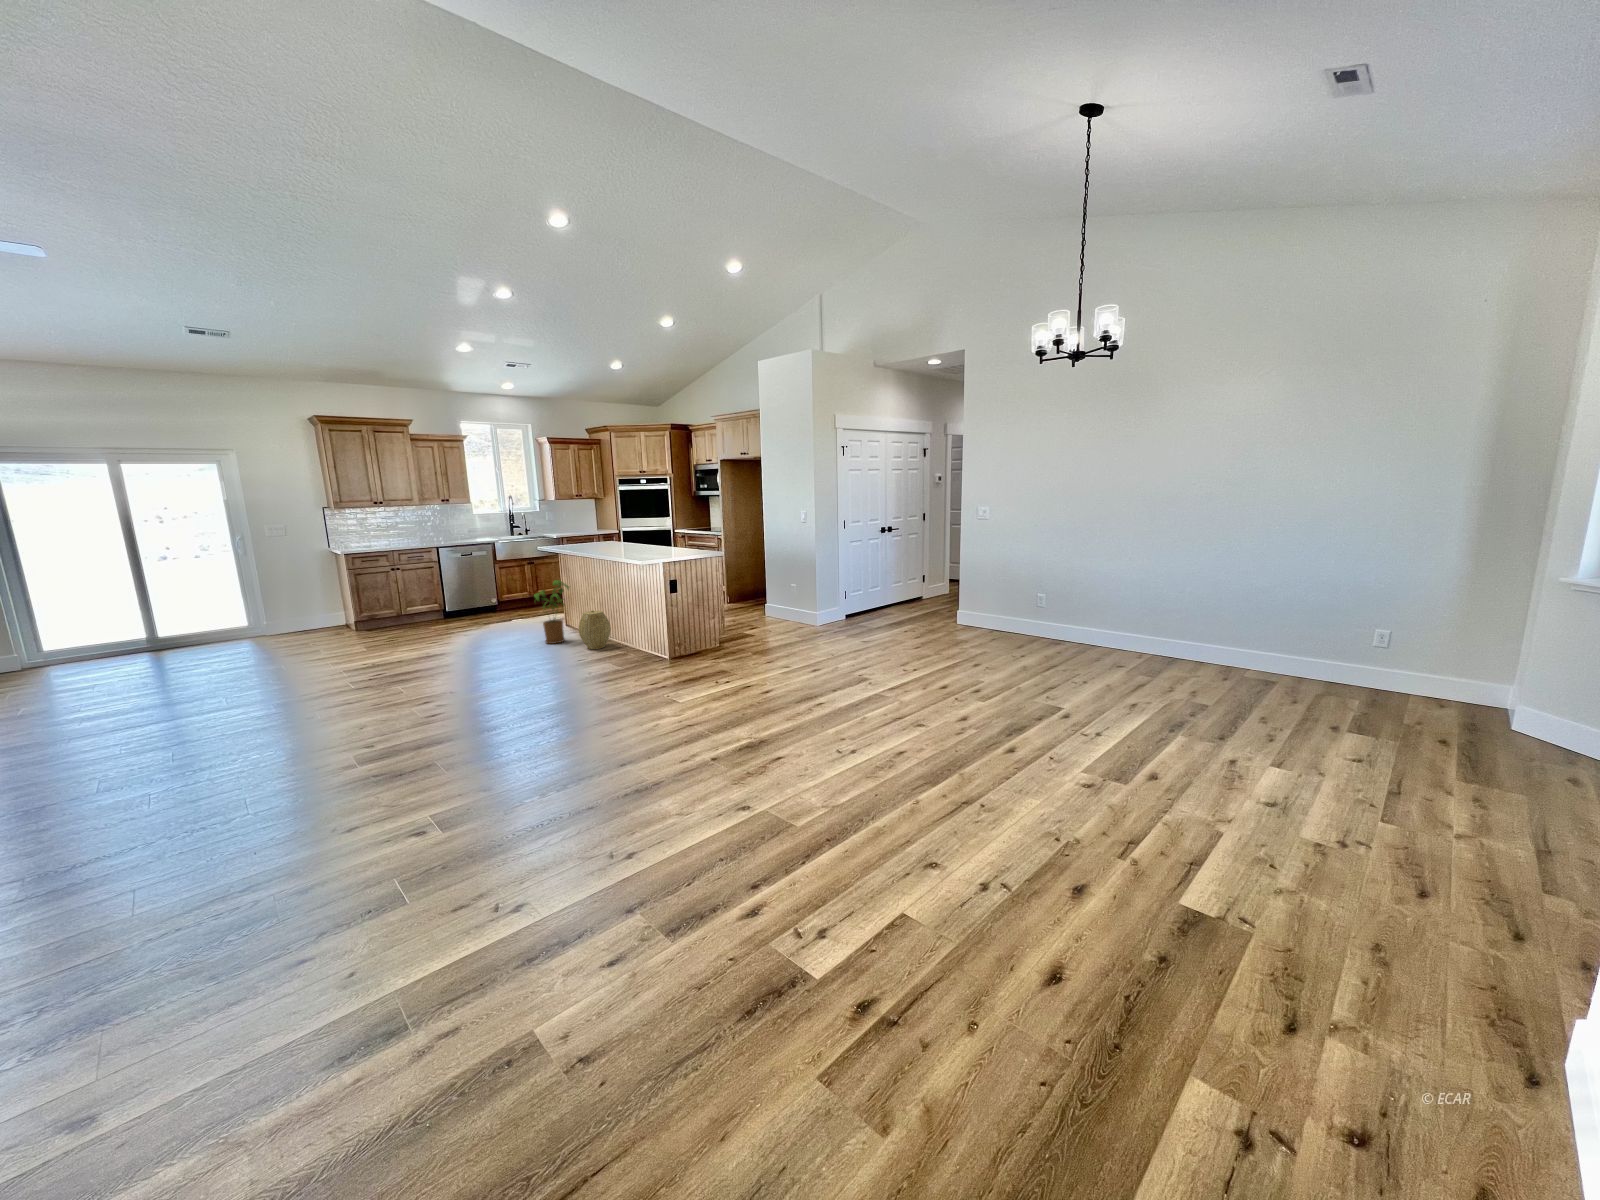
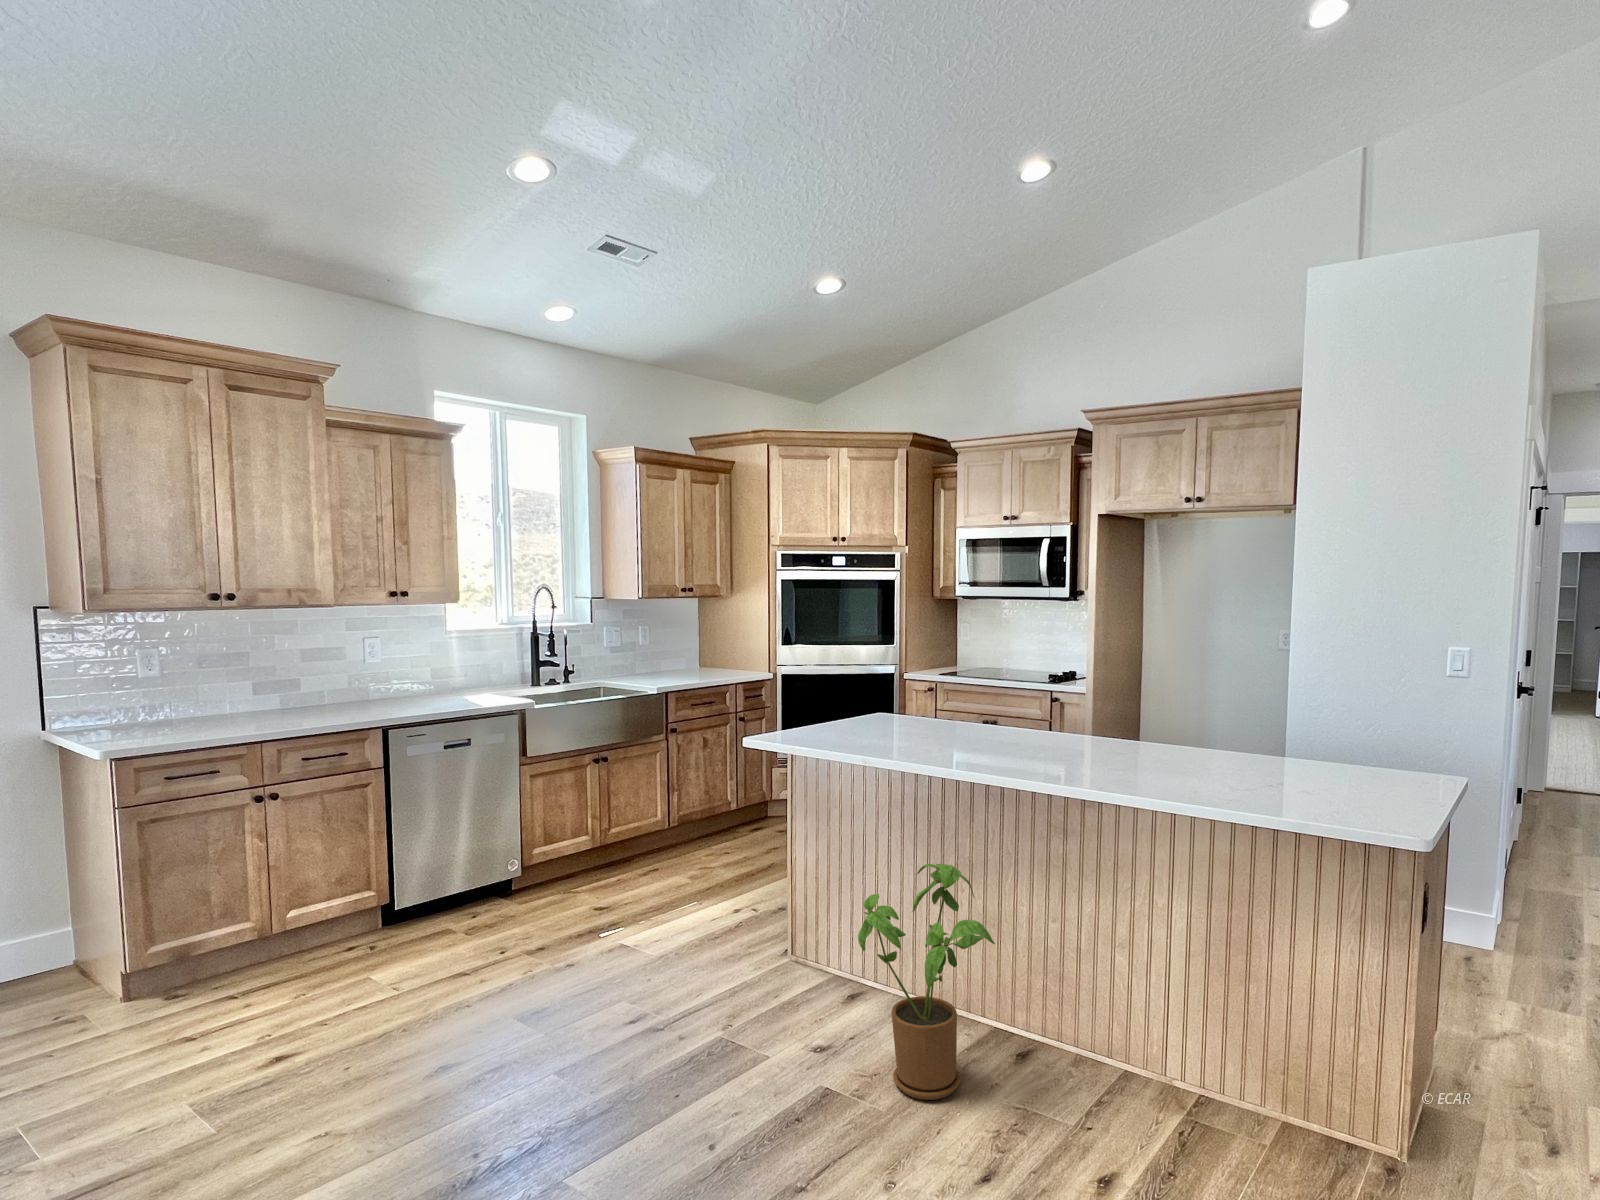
woven basket: present [579,610,611,649] -> none [1074,978,1190,1138]

